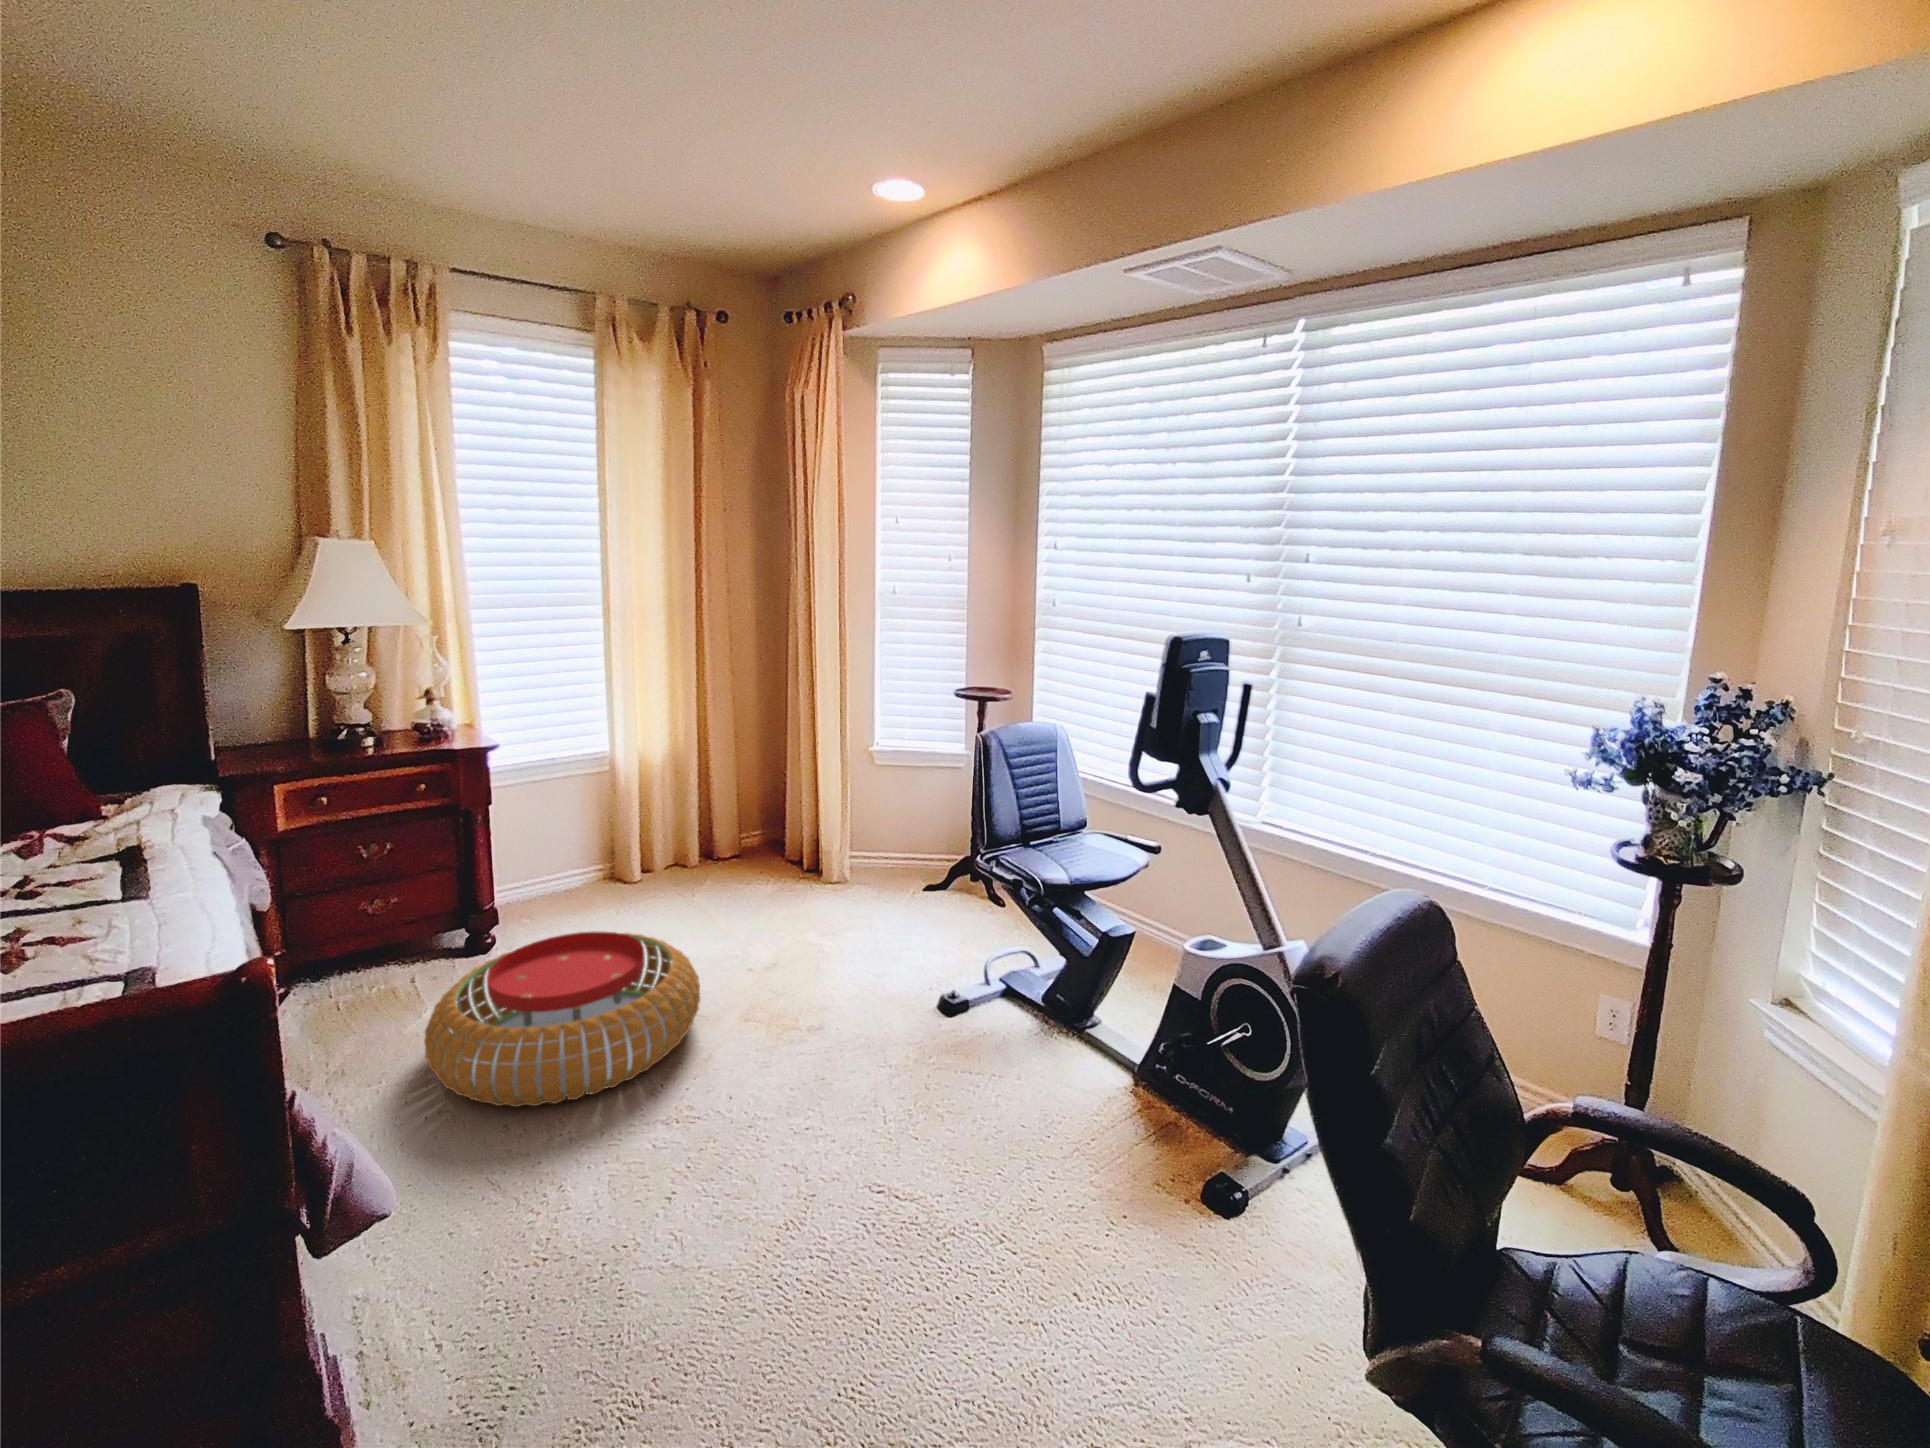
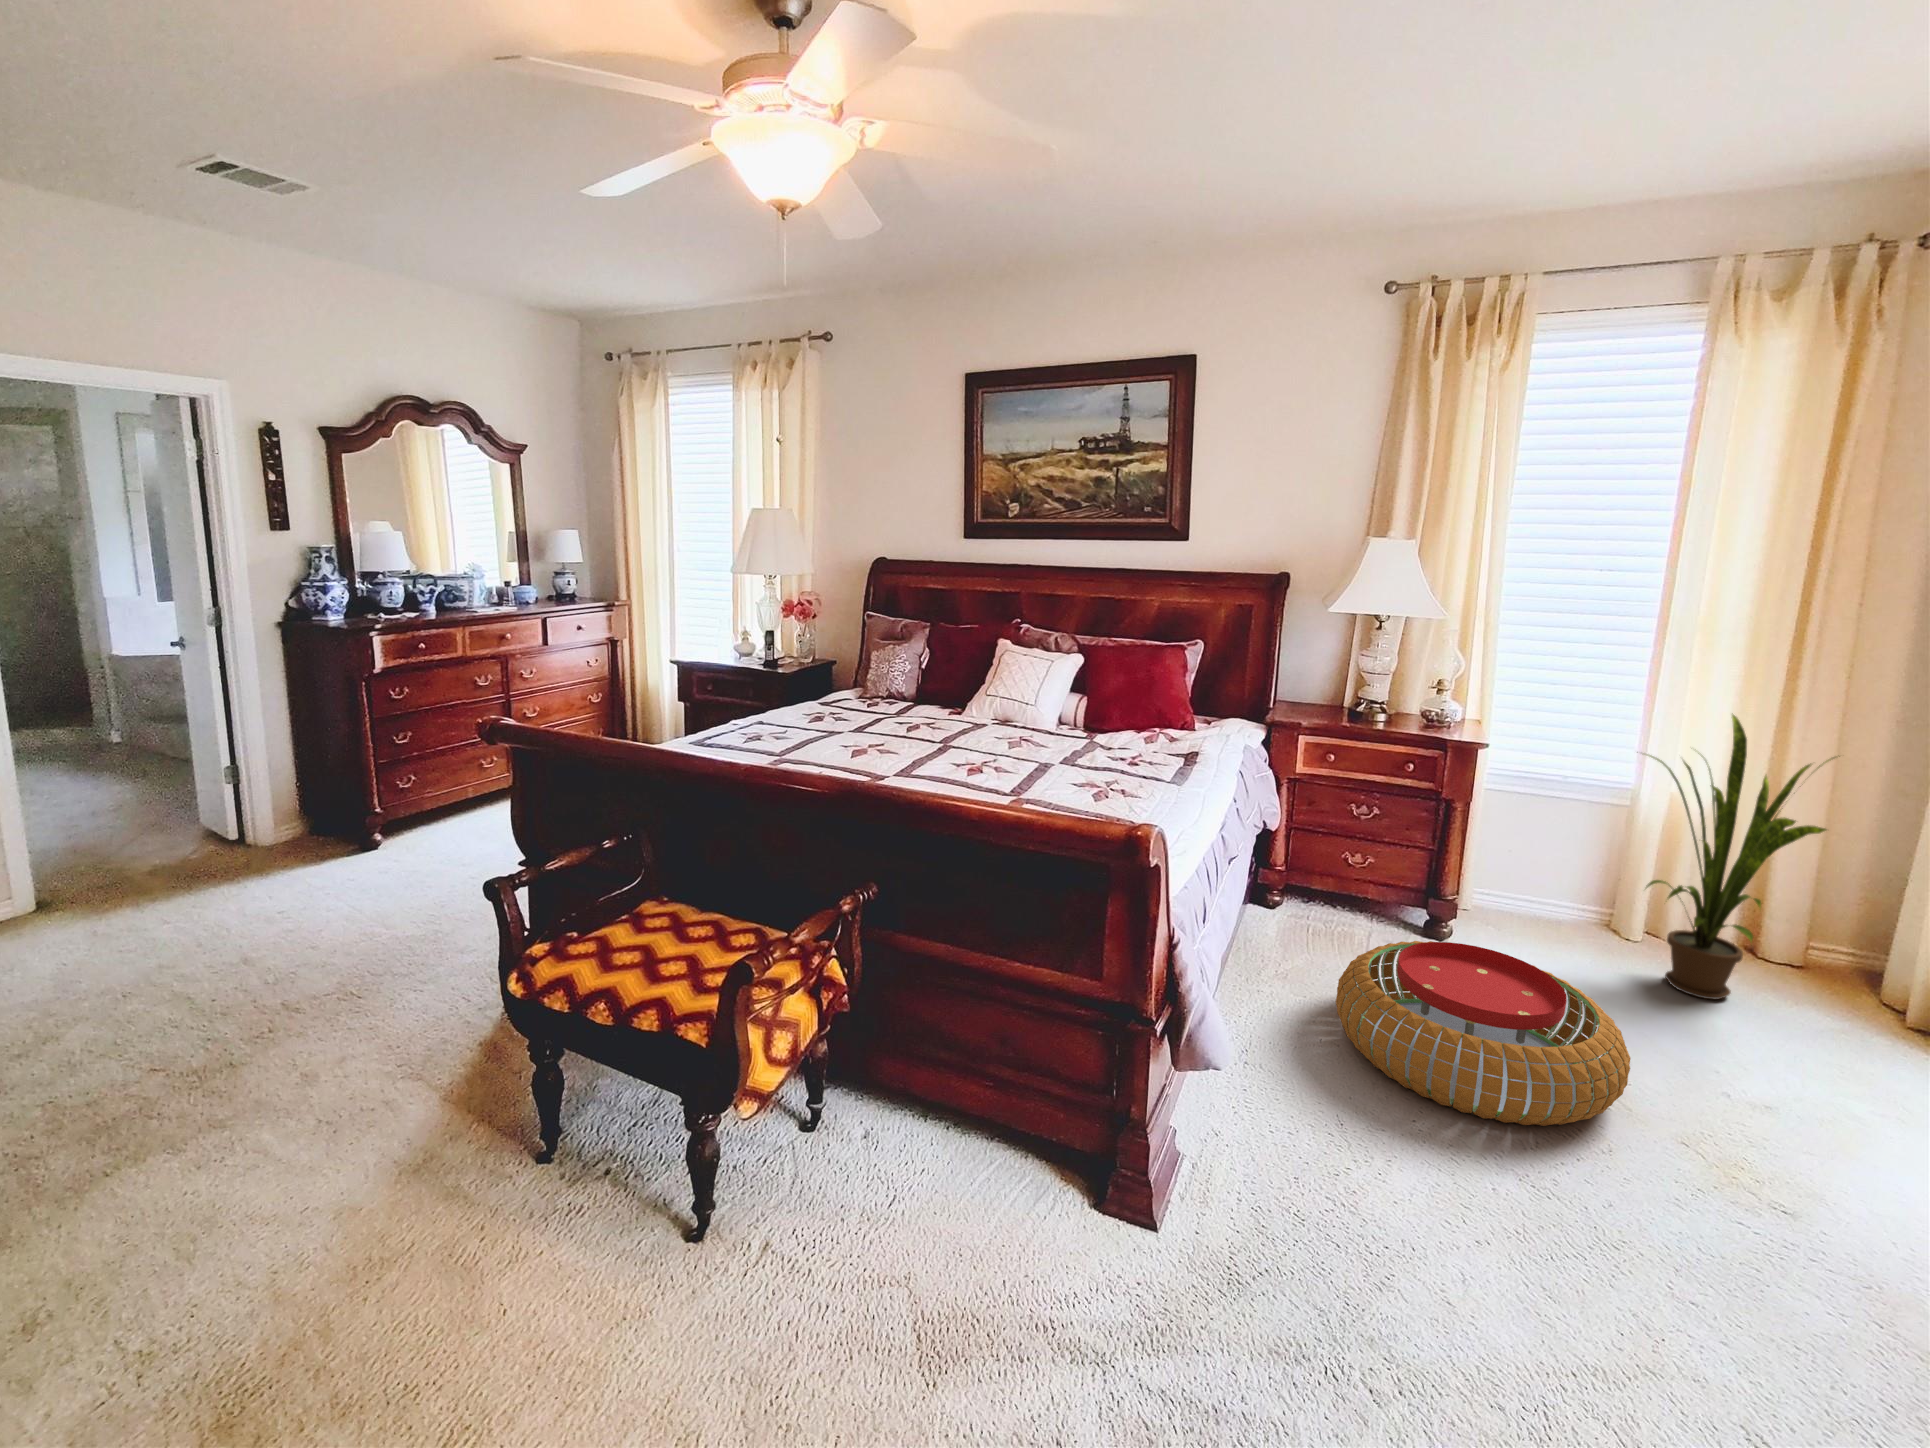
house plant: none [613,678,748,905] -> present [1646,715,1840,999]

